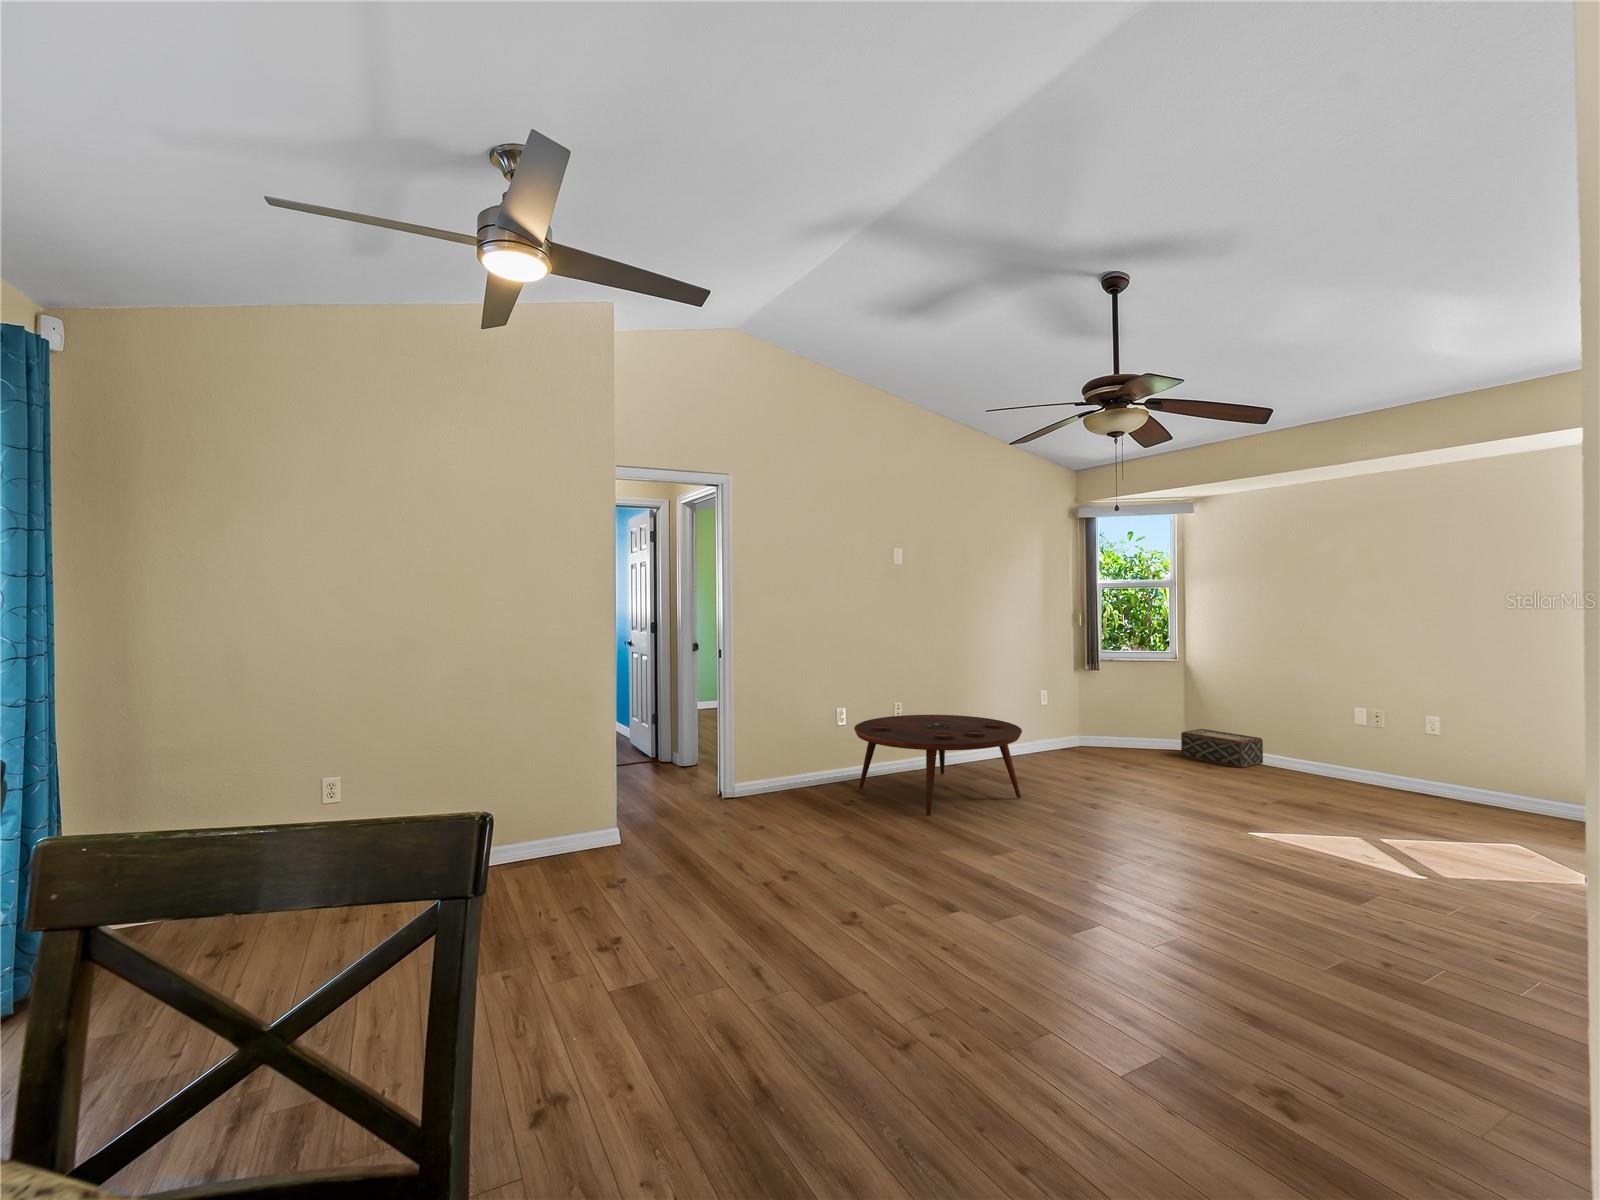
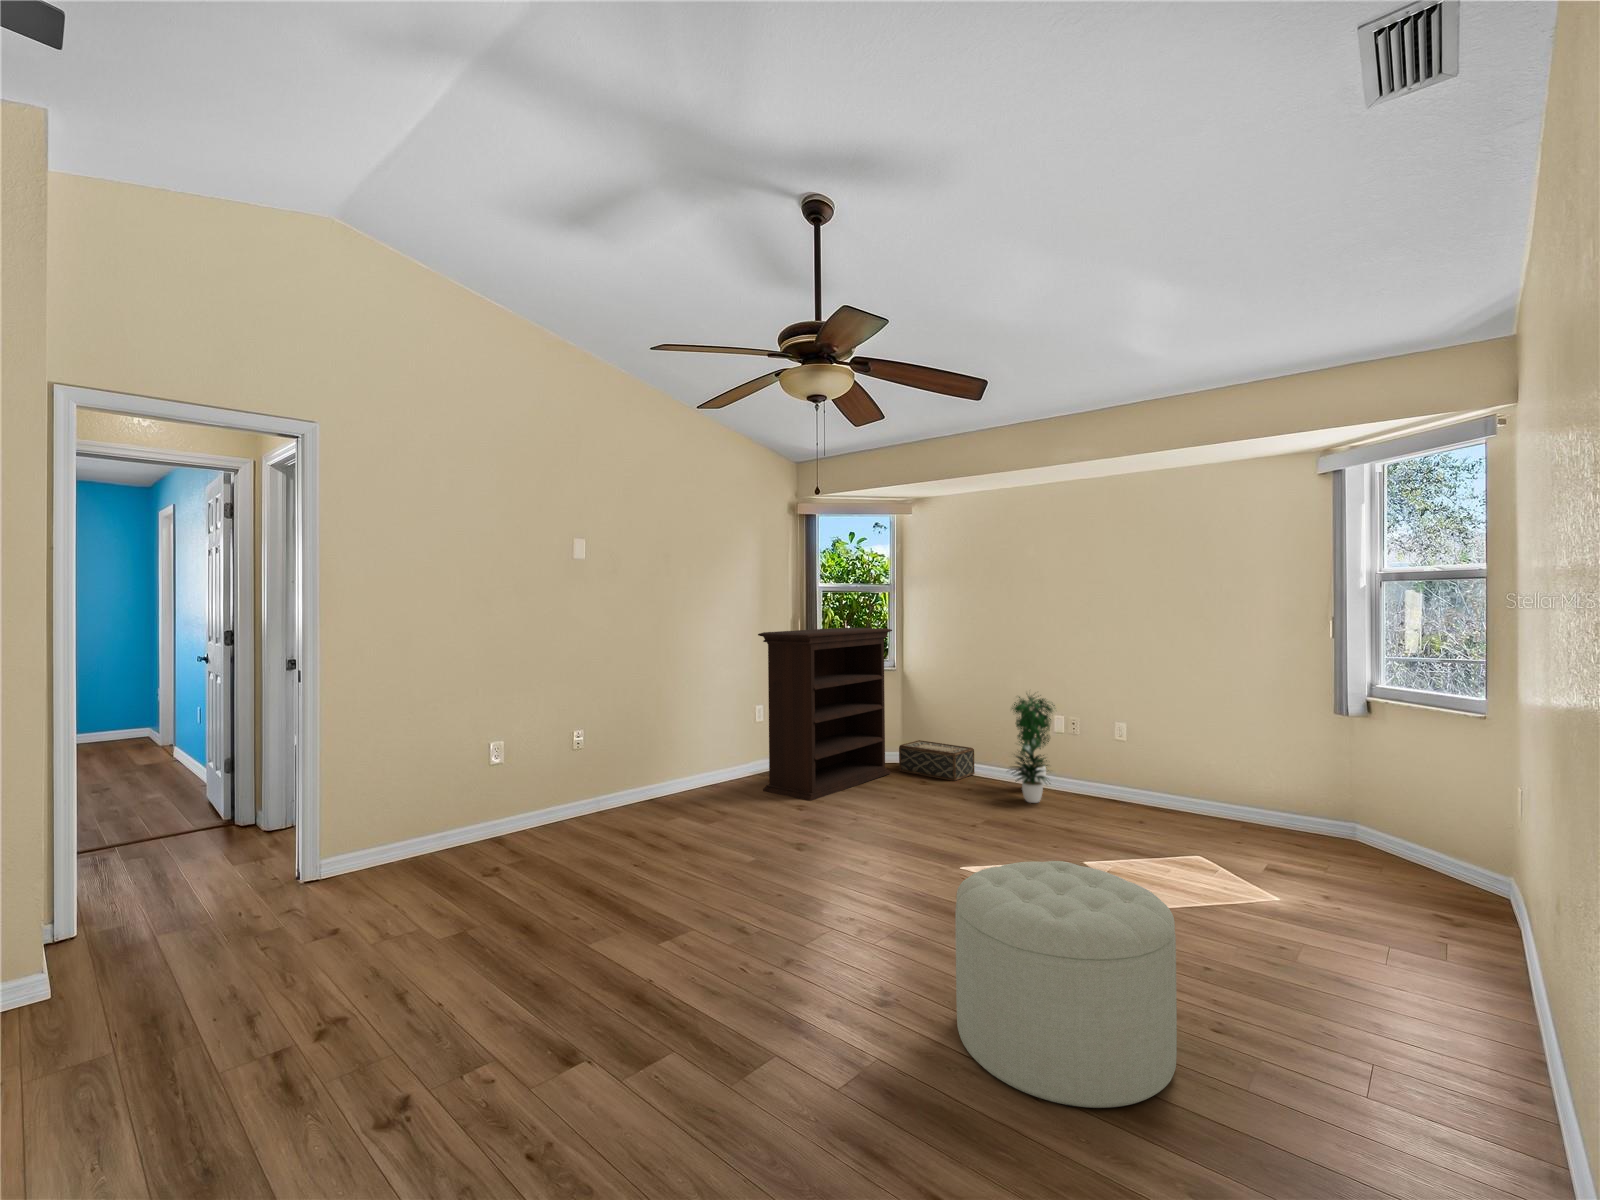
bookshelf: none [1045,621,1174,775] -> present [758,628,892,801]
potted plant: none [1298,681,1357,791] -> present [1012,696,1055,803]
coffee table: present [854,715,1022,815] -> none [506,743,720,881]
ottoman: none [1254,813,1460,992] -> present [955,861,1177,1108]

